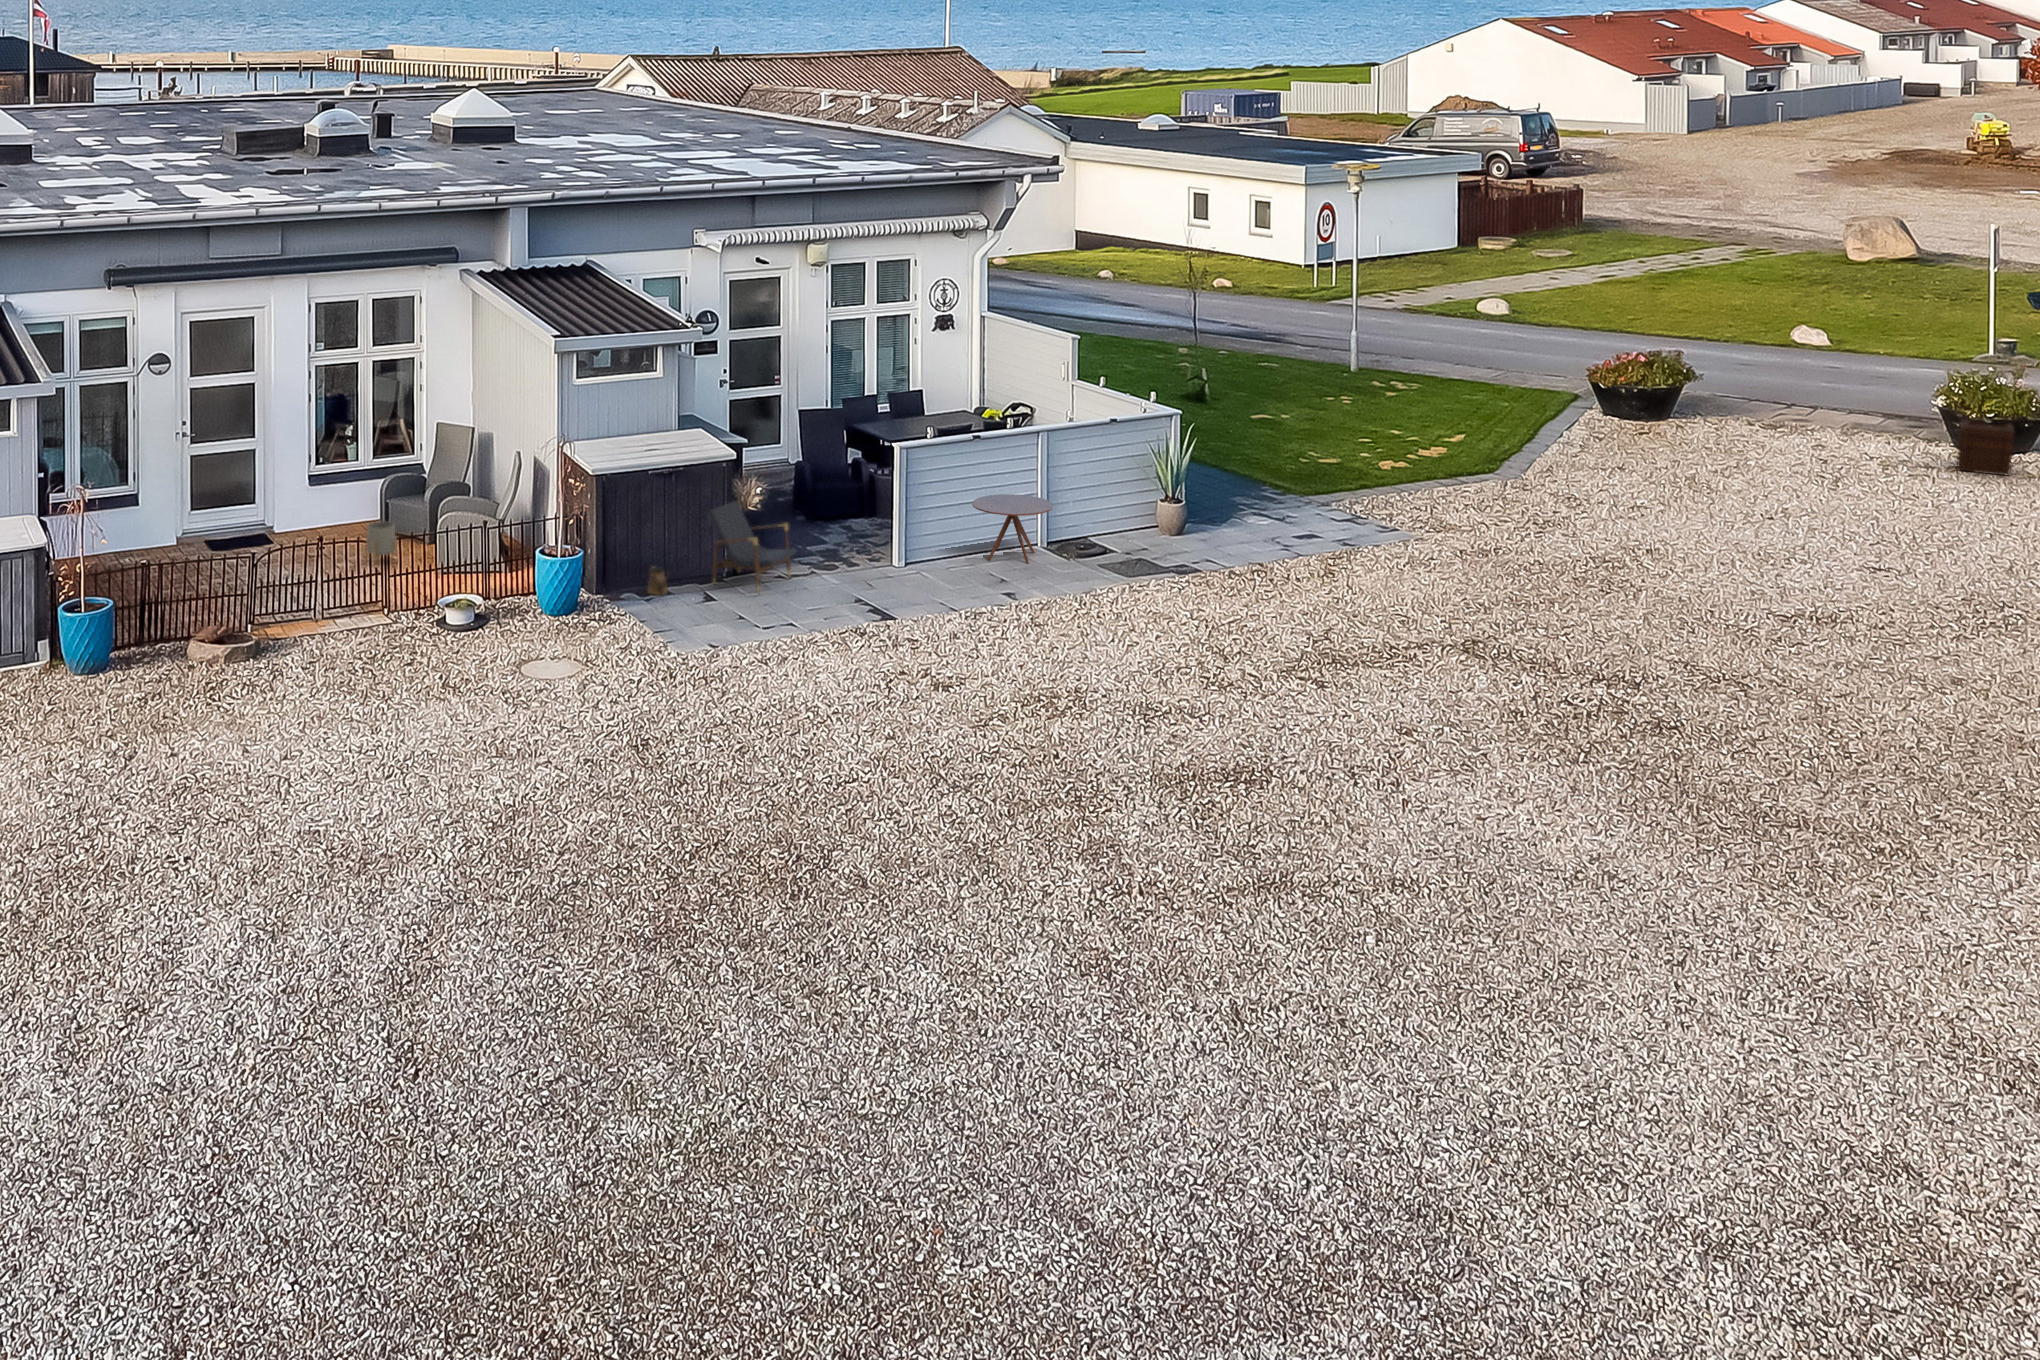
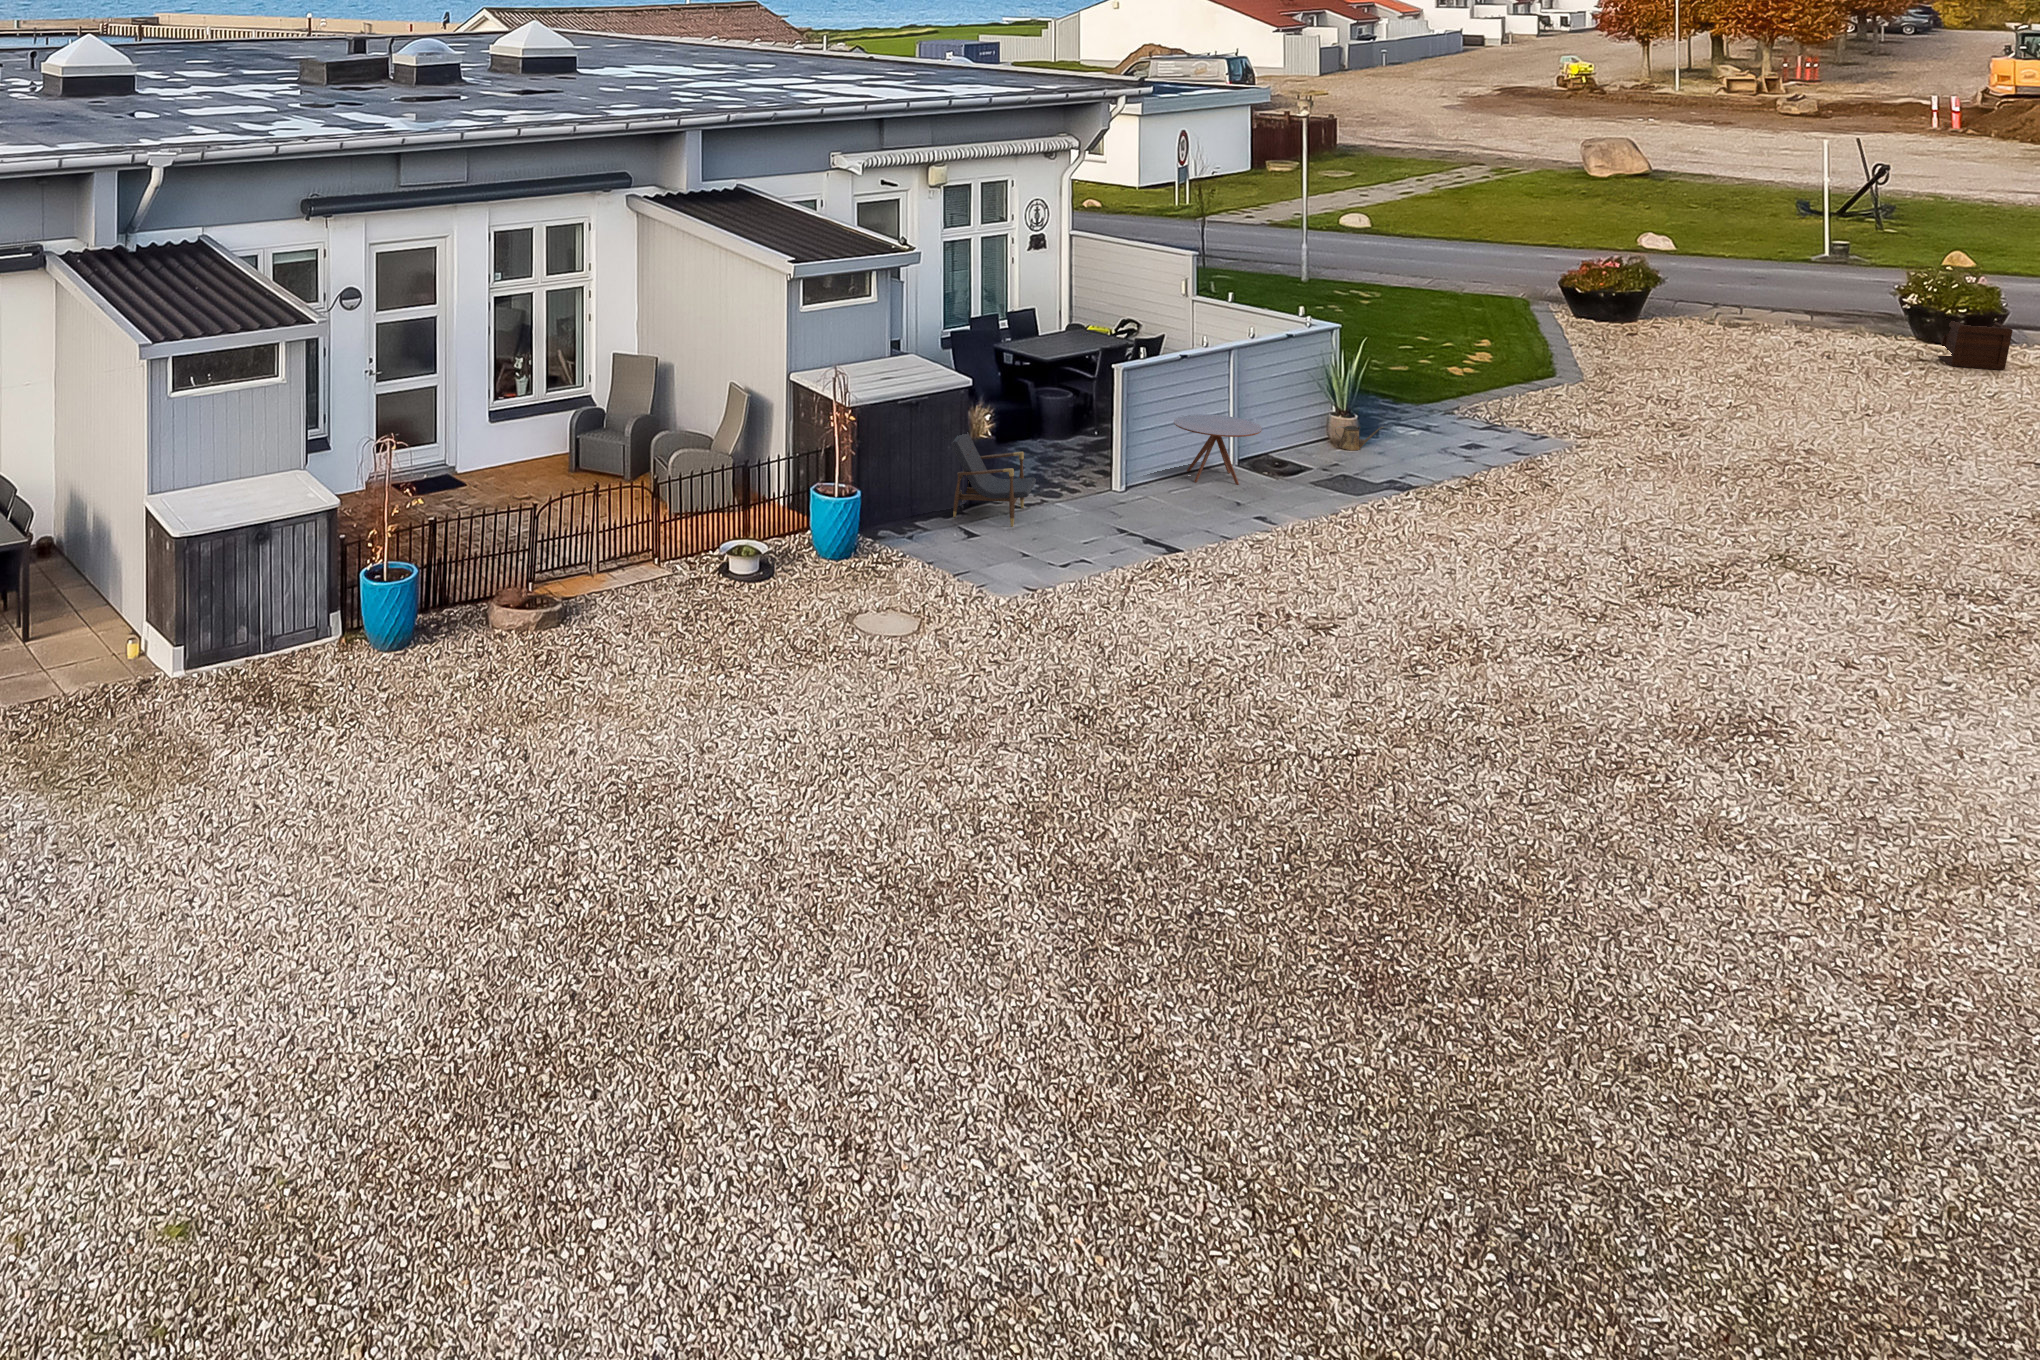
planter: present [366,521,398,564] -> none [568,460,605,507]
watering can: present [647,567,668,595] -> present [1335,426,1384,451]

